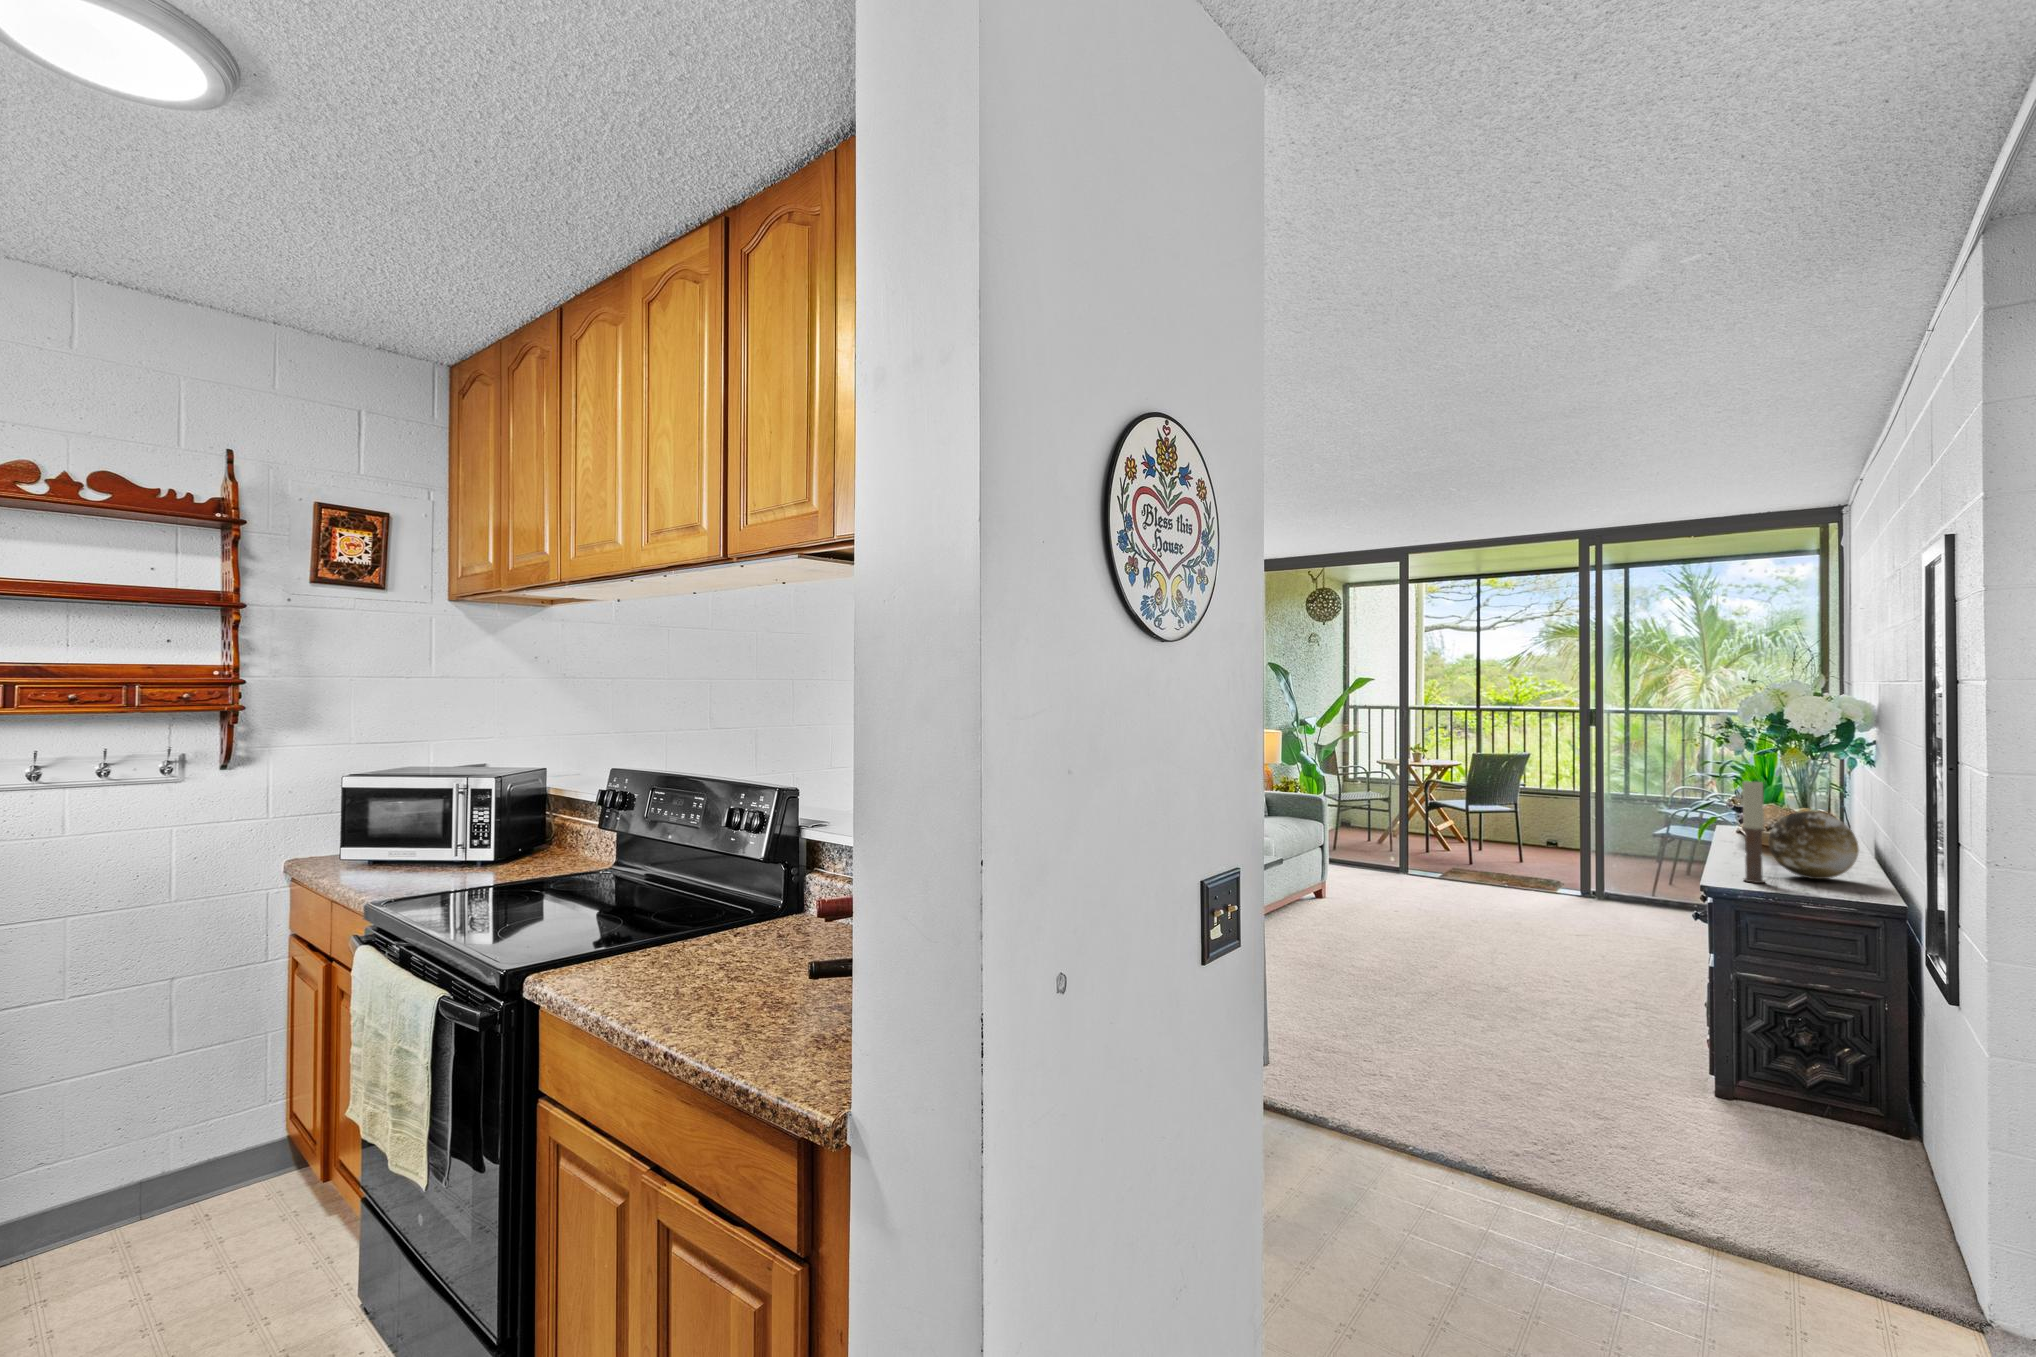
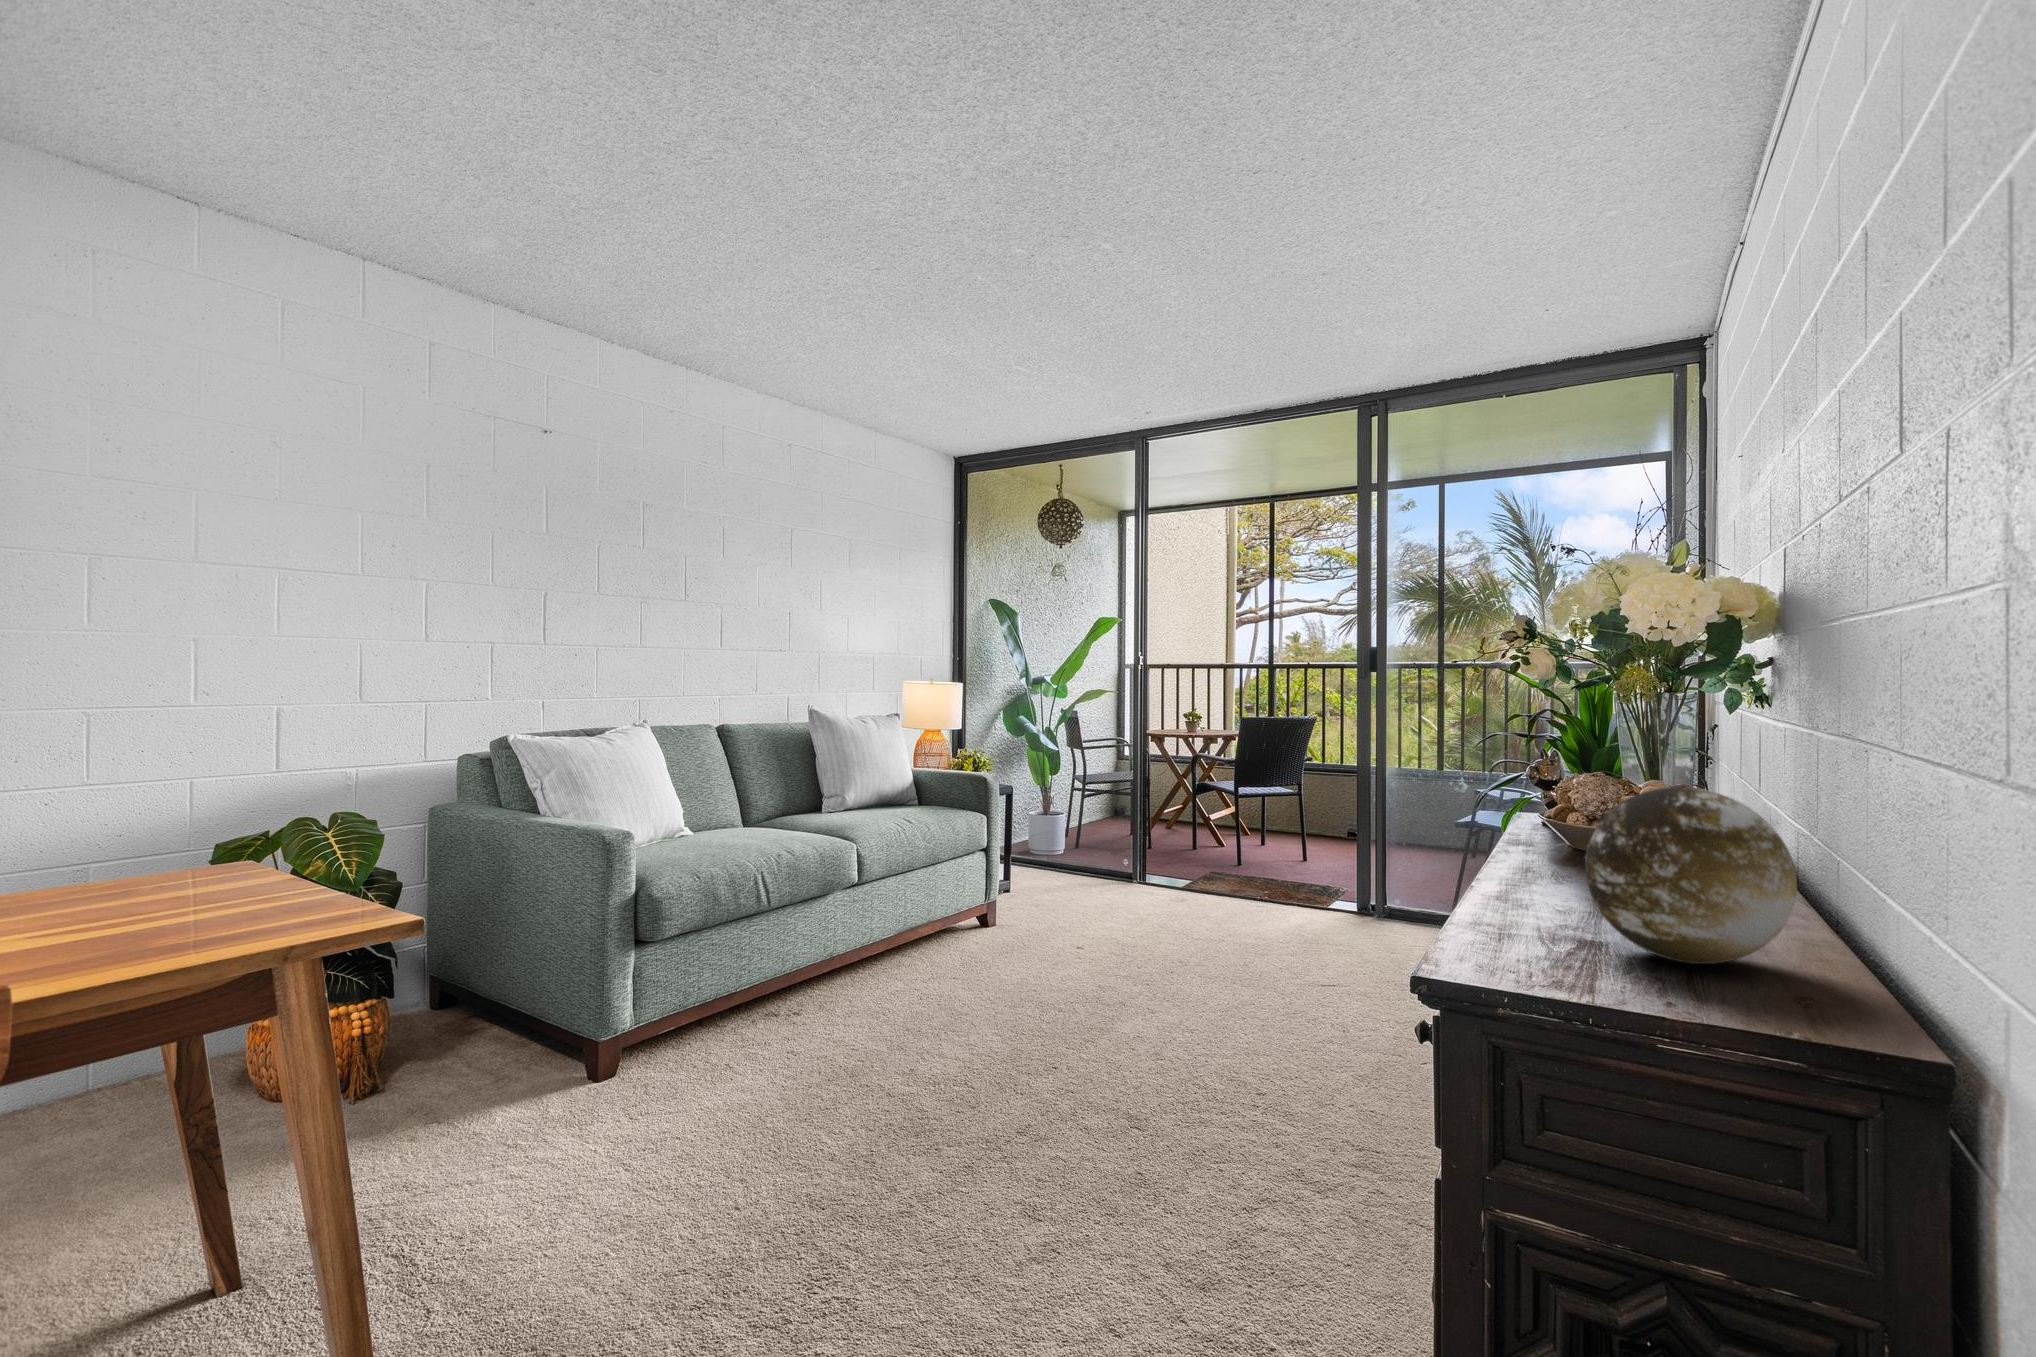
candle: present [1743,781,1764,883] -> none [1519,702,1573,987]

